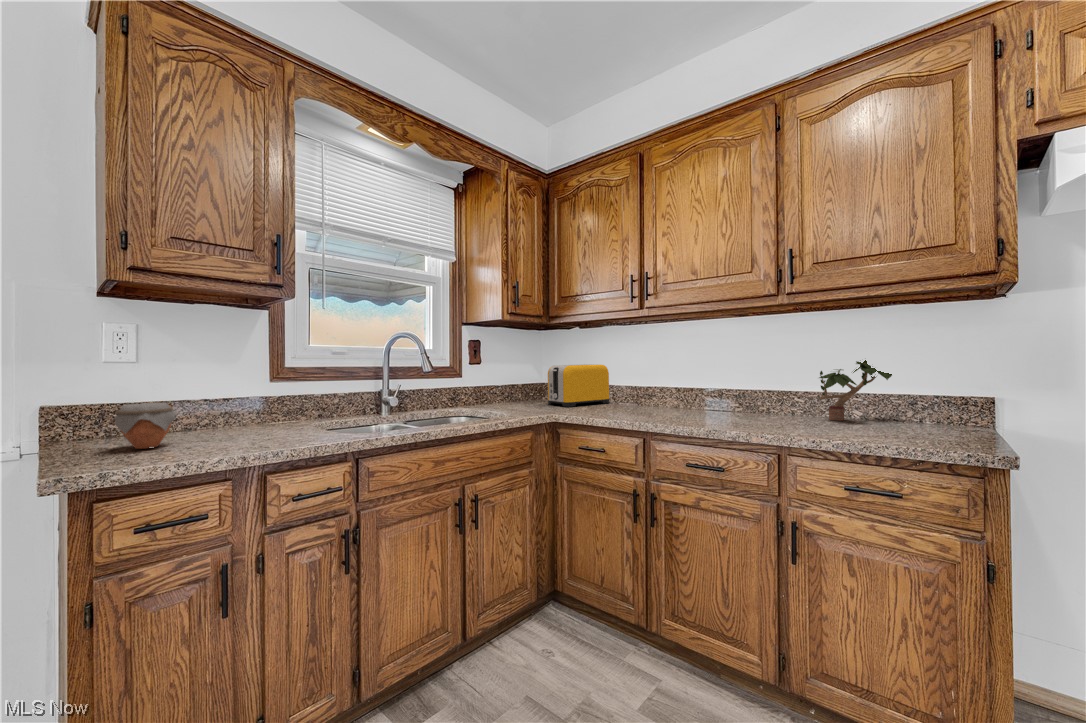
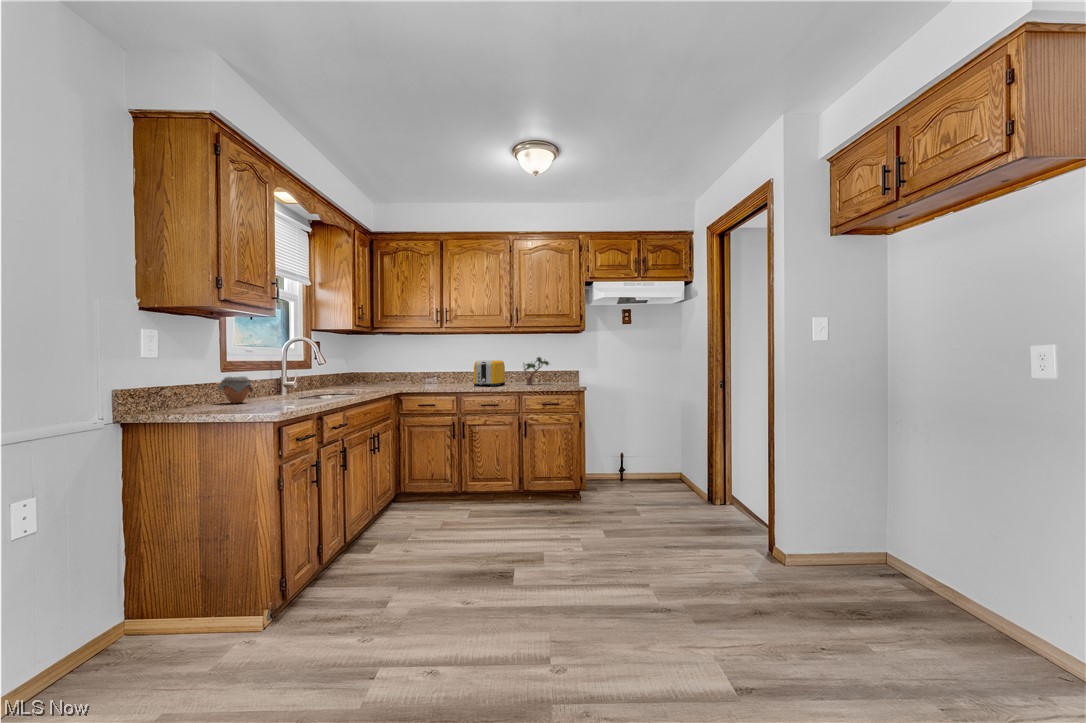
toaster: present [548,364,609,407] -> present [474,360,505,386]

